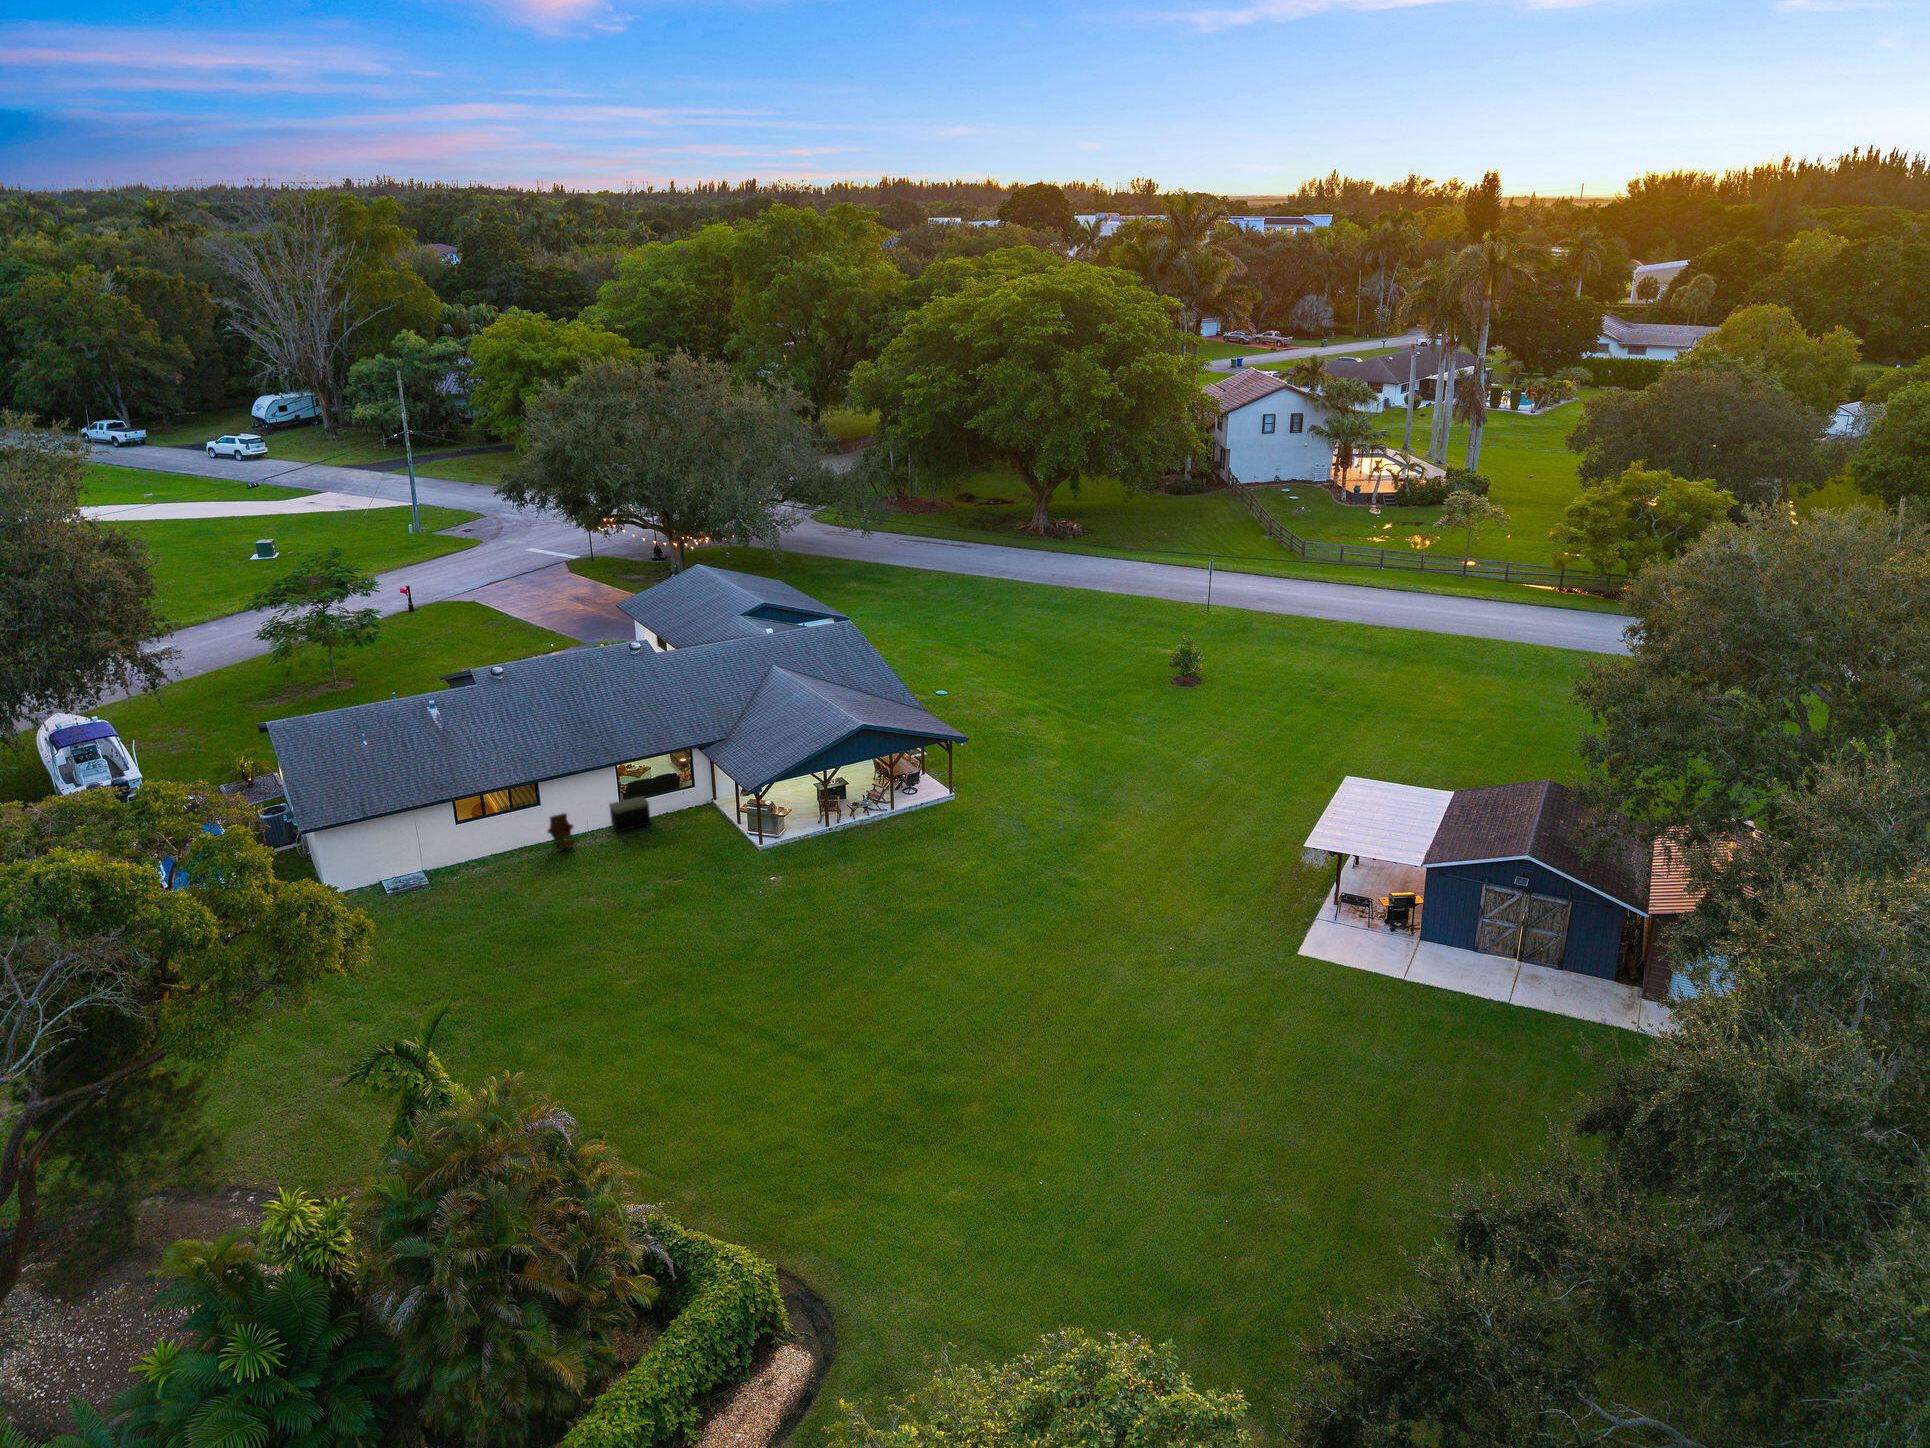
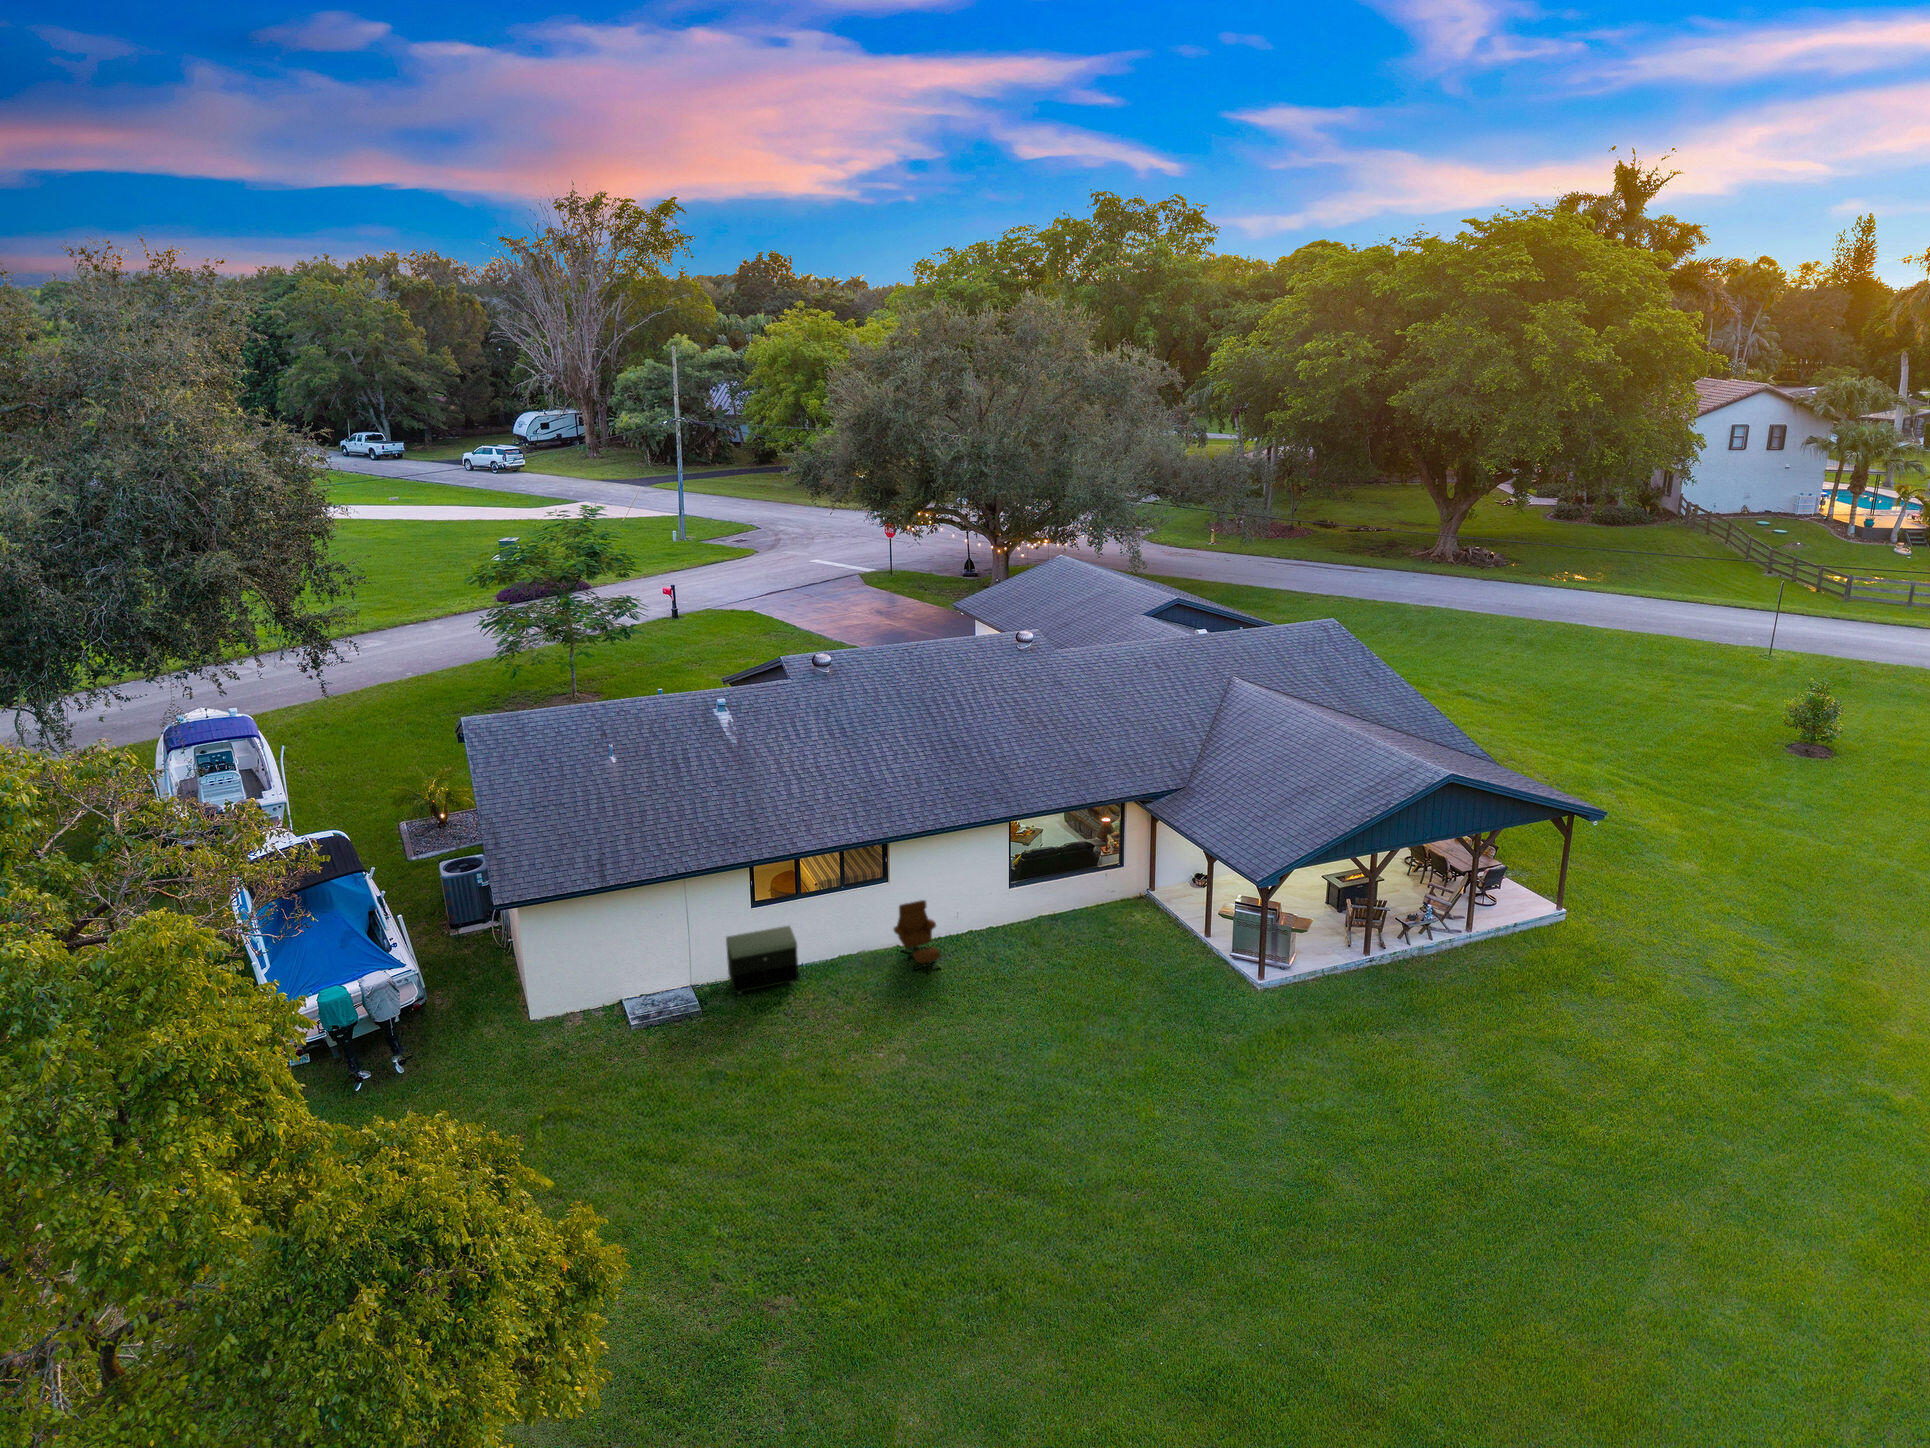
storage bench: present [609,796,651,832] -> present [726,926,798,994]

